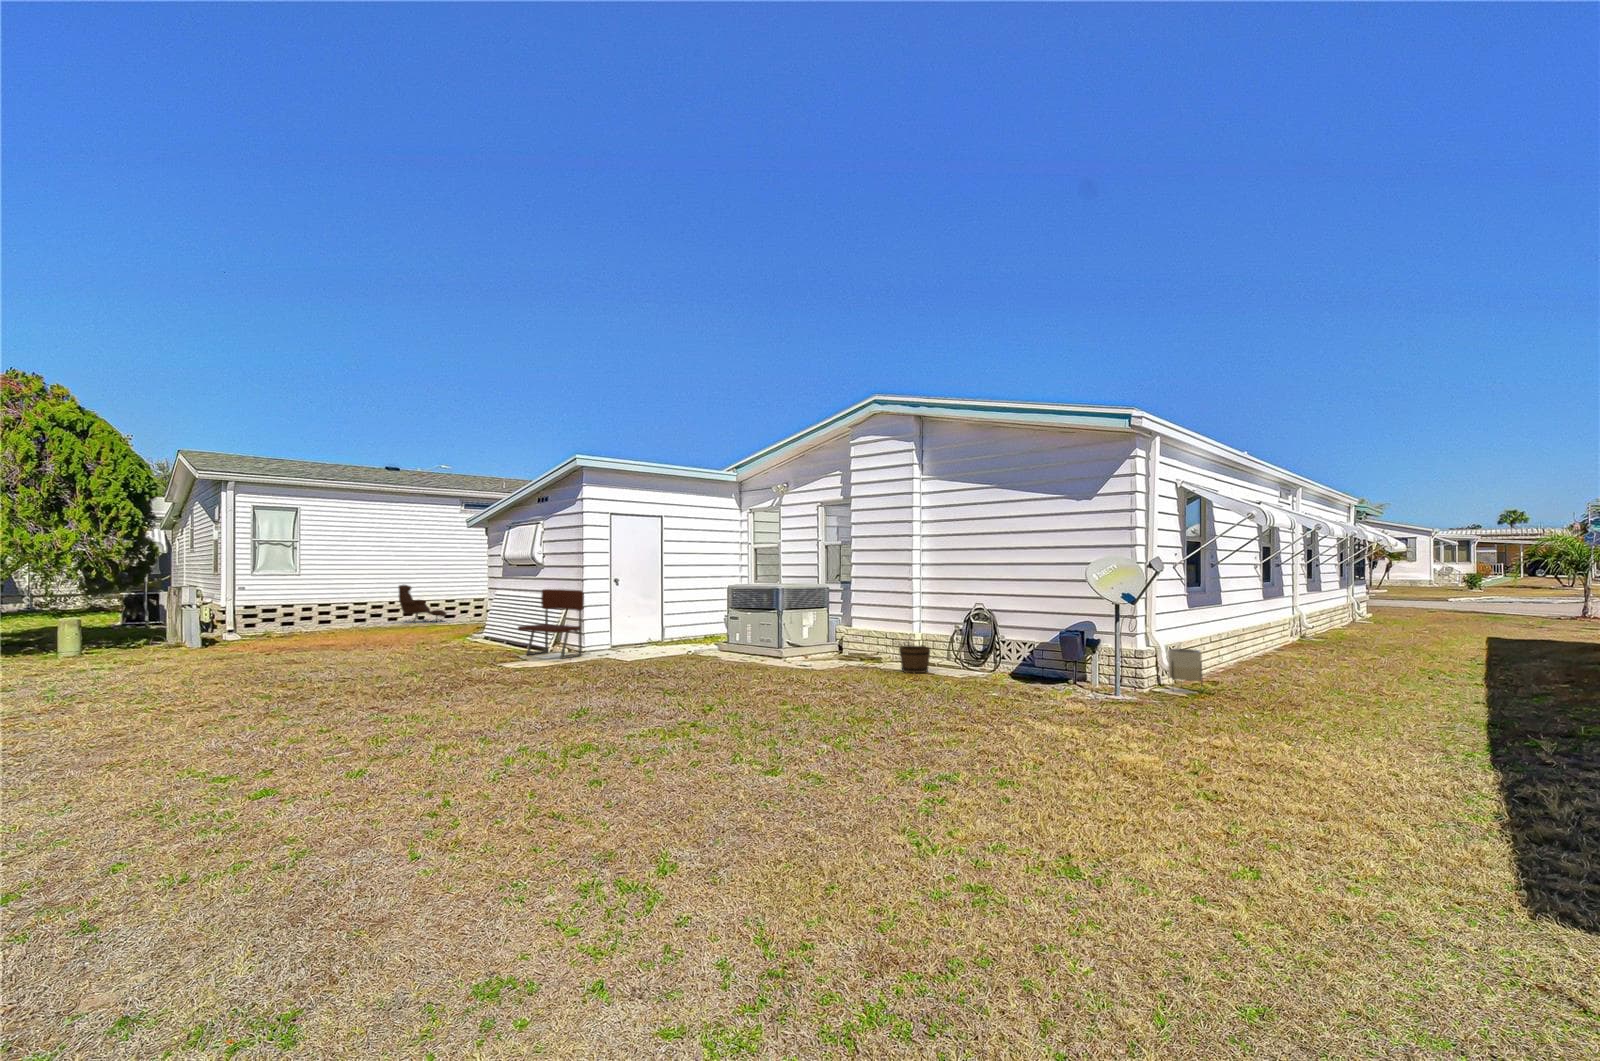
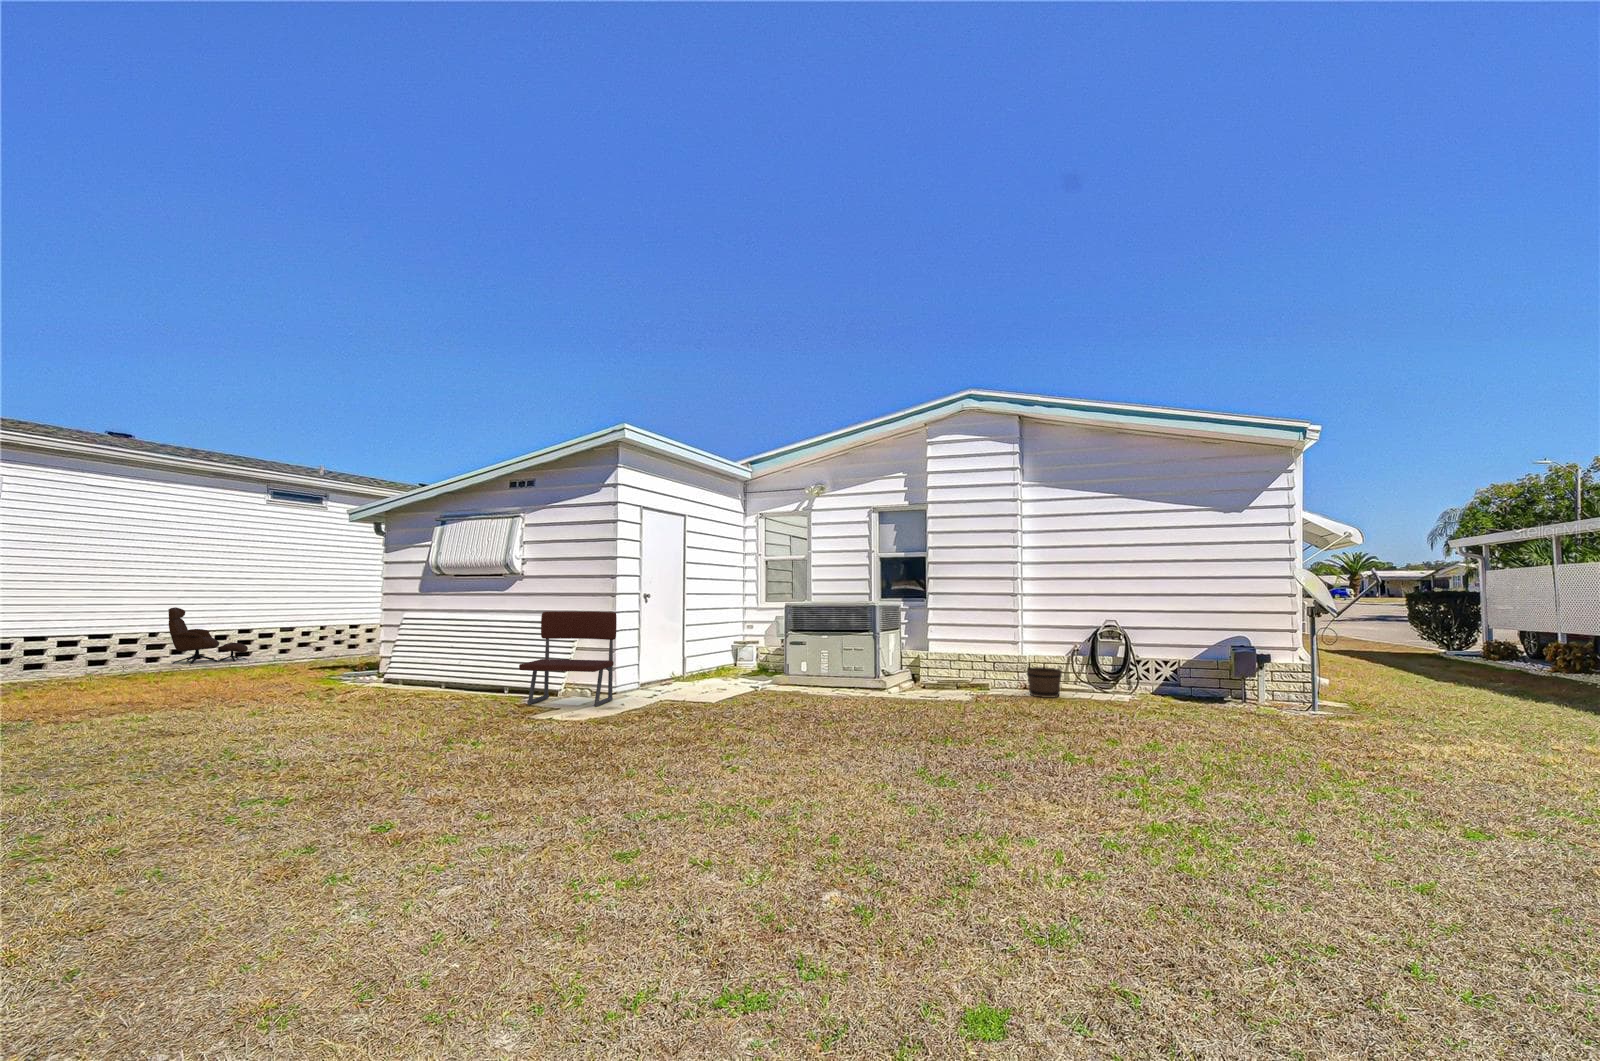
planter: present [1168,649,1203,682] -> none [1297,660,1333,701]

